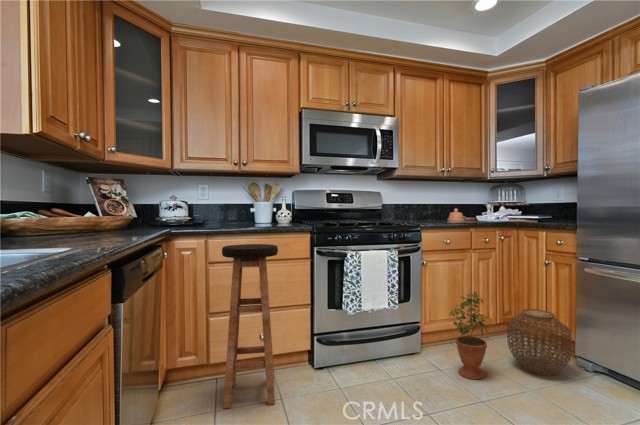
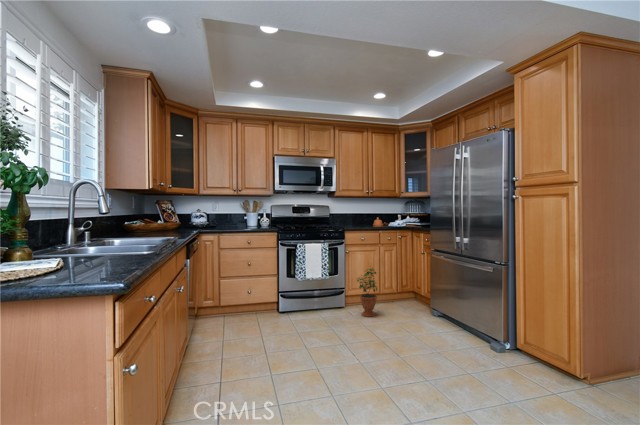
bar stool: present [222,244,278,409] -> none [224,240,255,327]
woven basket: present [507,309,572,376] -> none [394,278,426,315]

